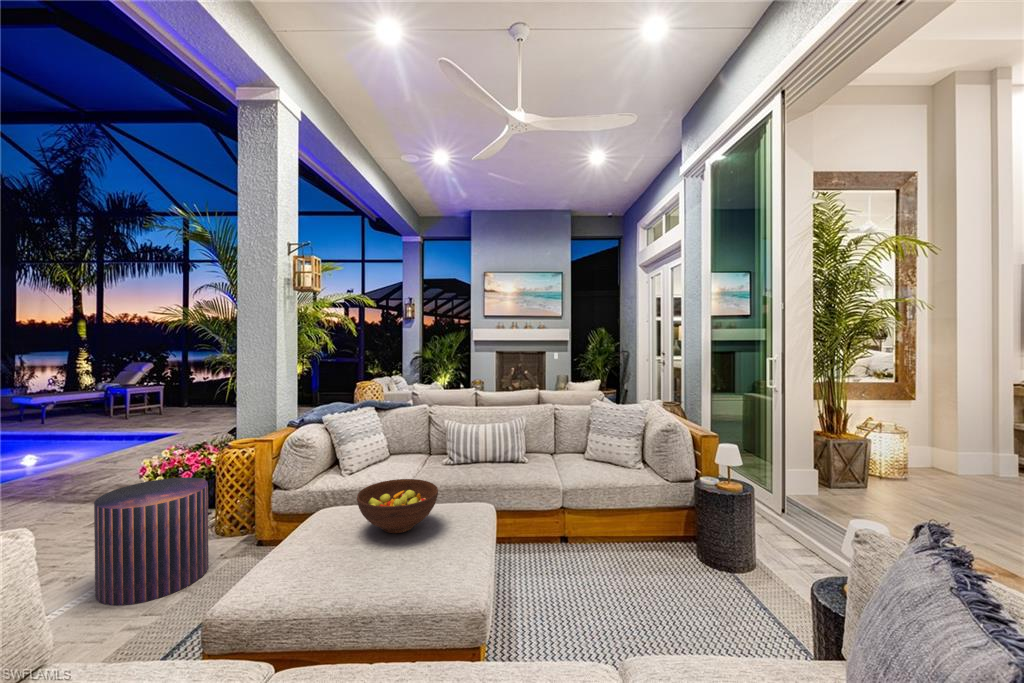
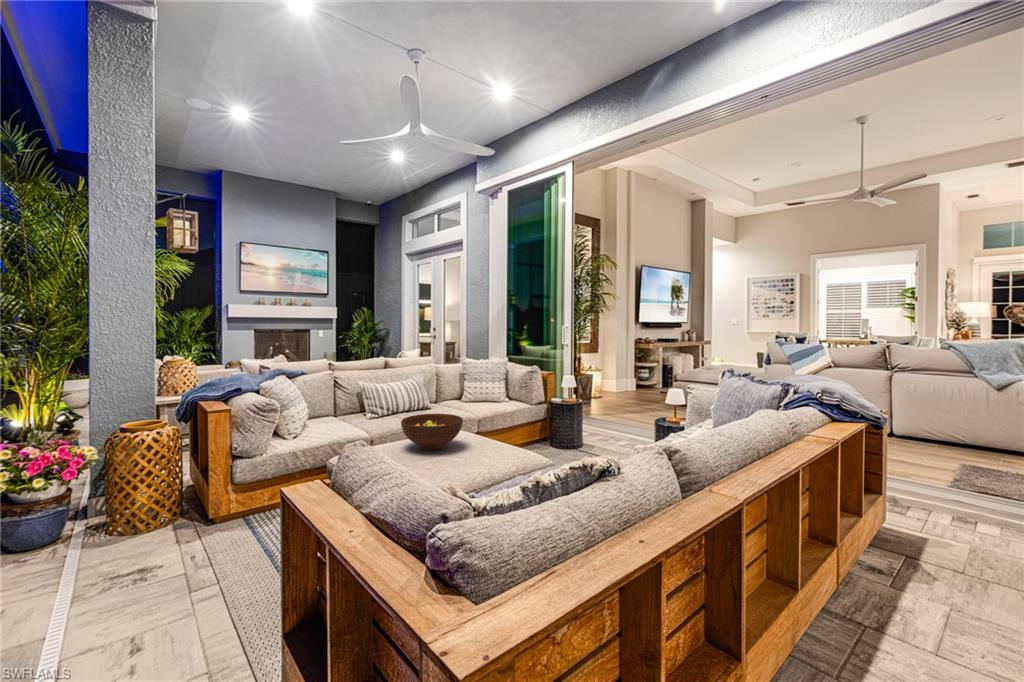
pouf: present [94,477,209,606] -> none [55,459,196,610]

